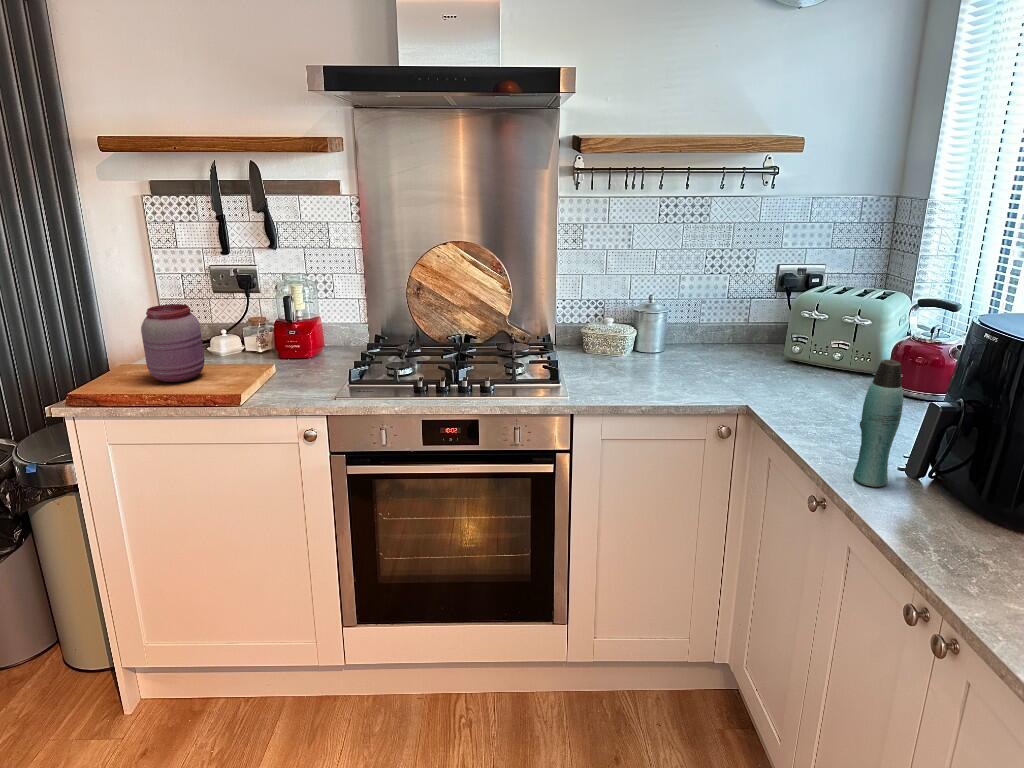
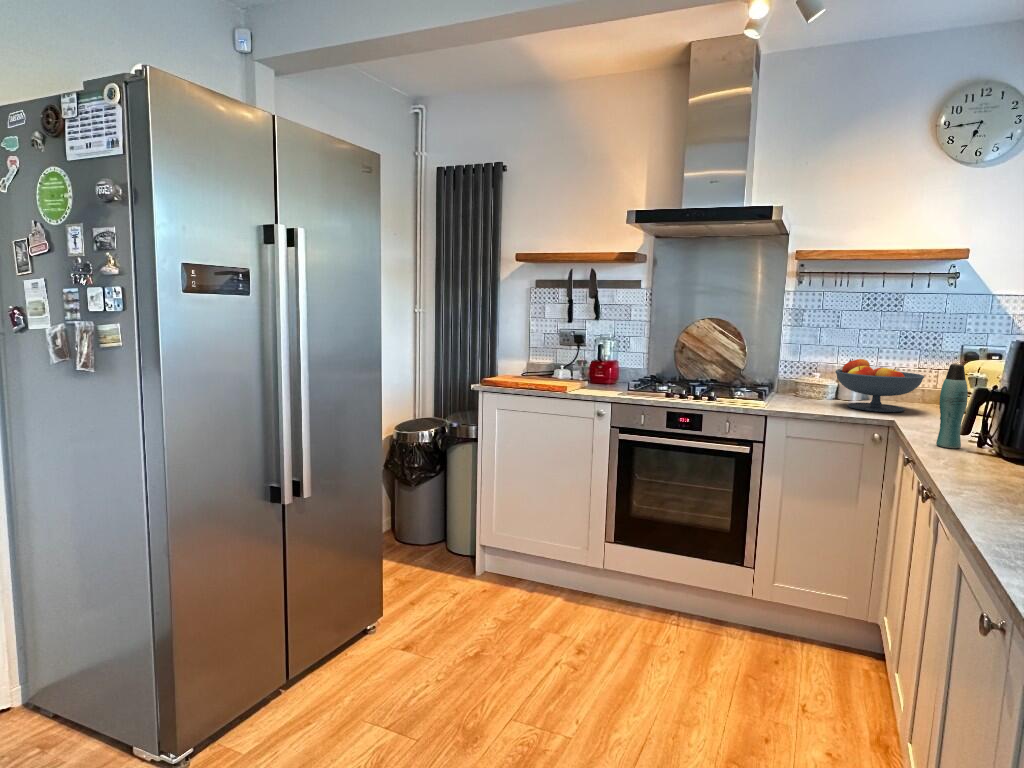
fruit bowl: none [648,302,762,383] -> present [835,359,924,412]
jar: present [141,304,205,382] -> none [521,341,551,383]

